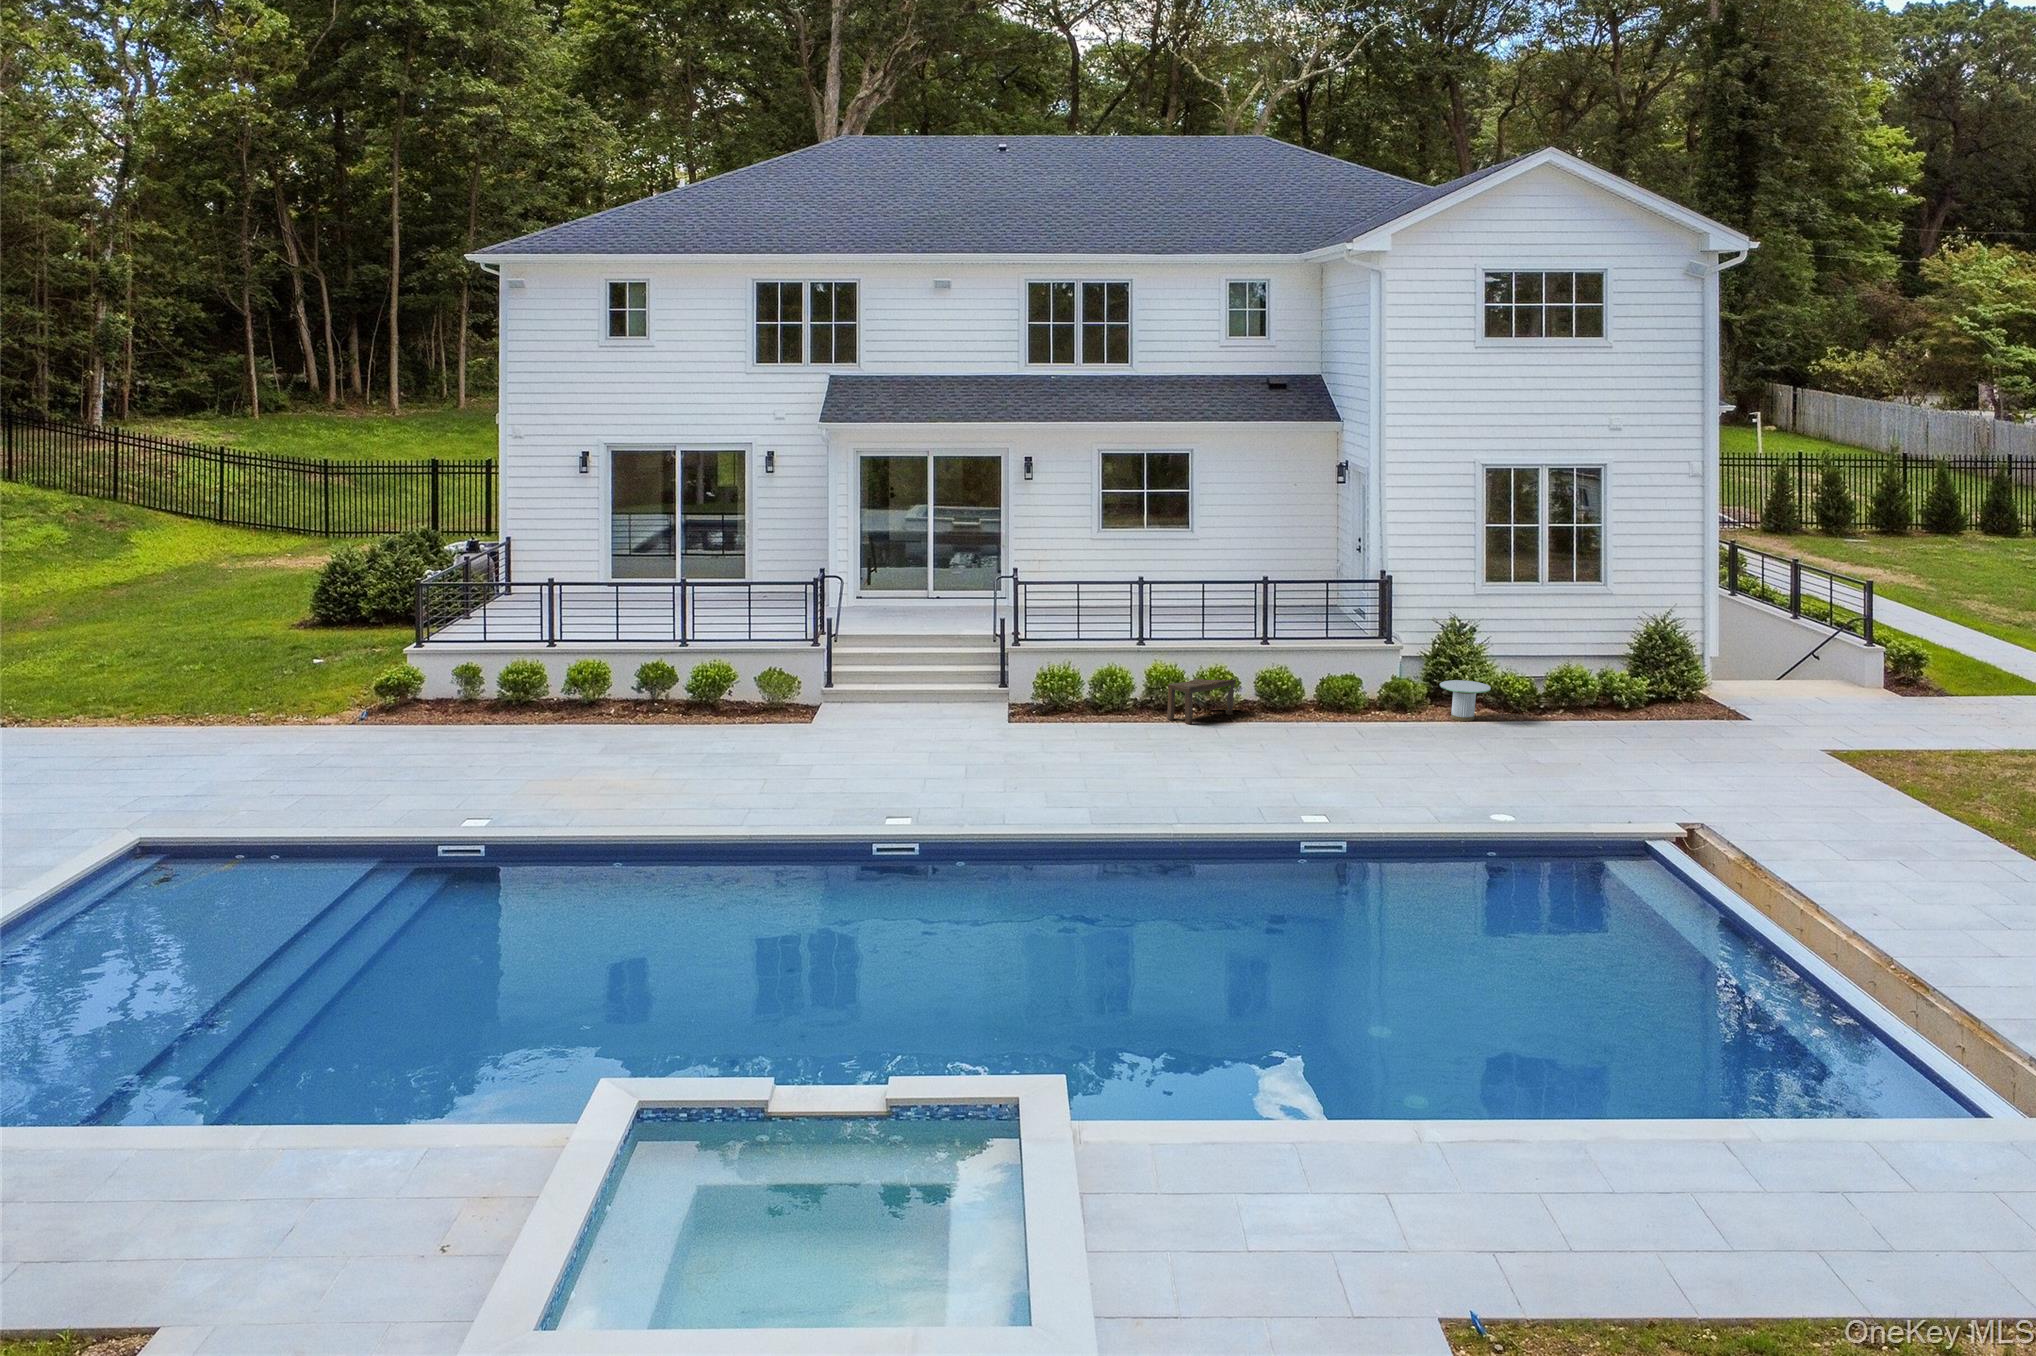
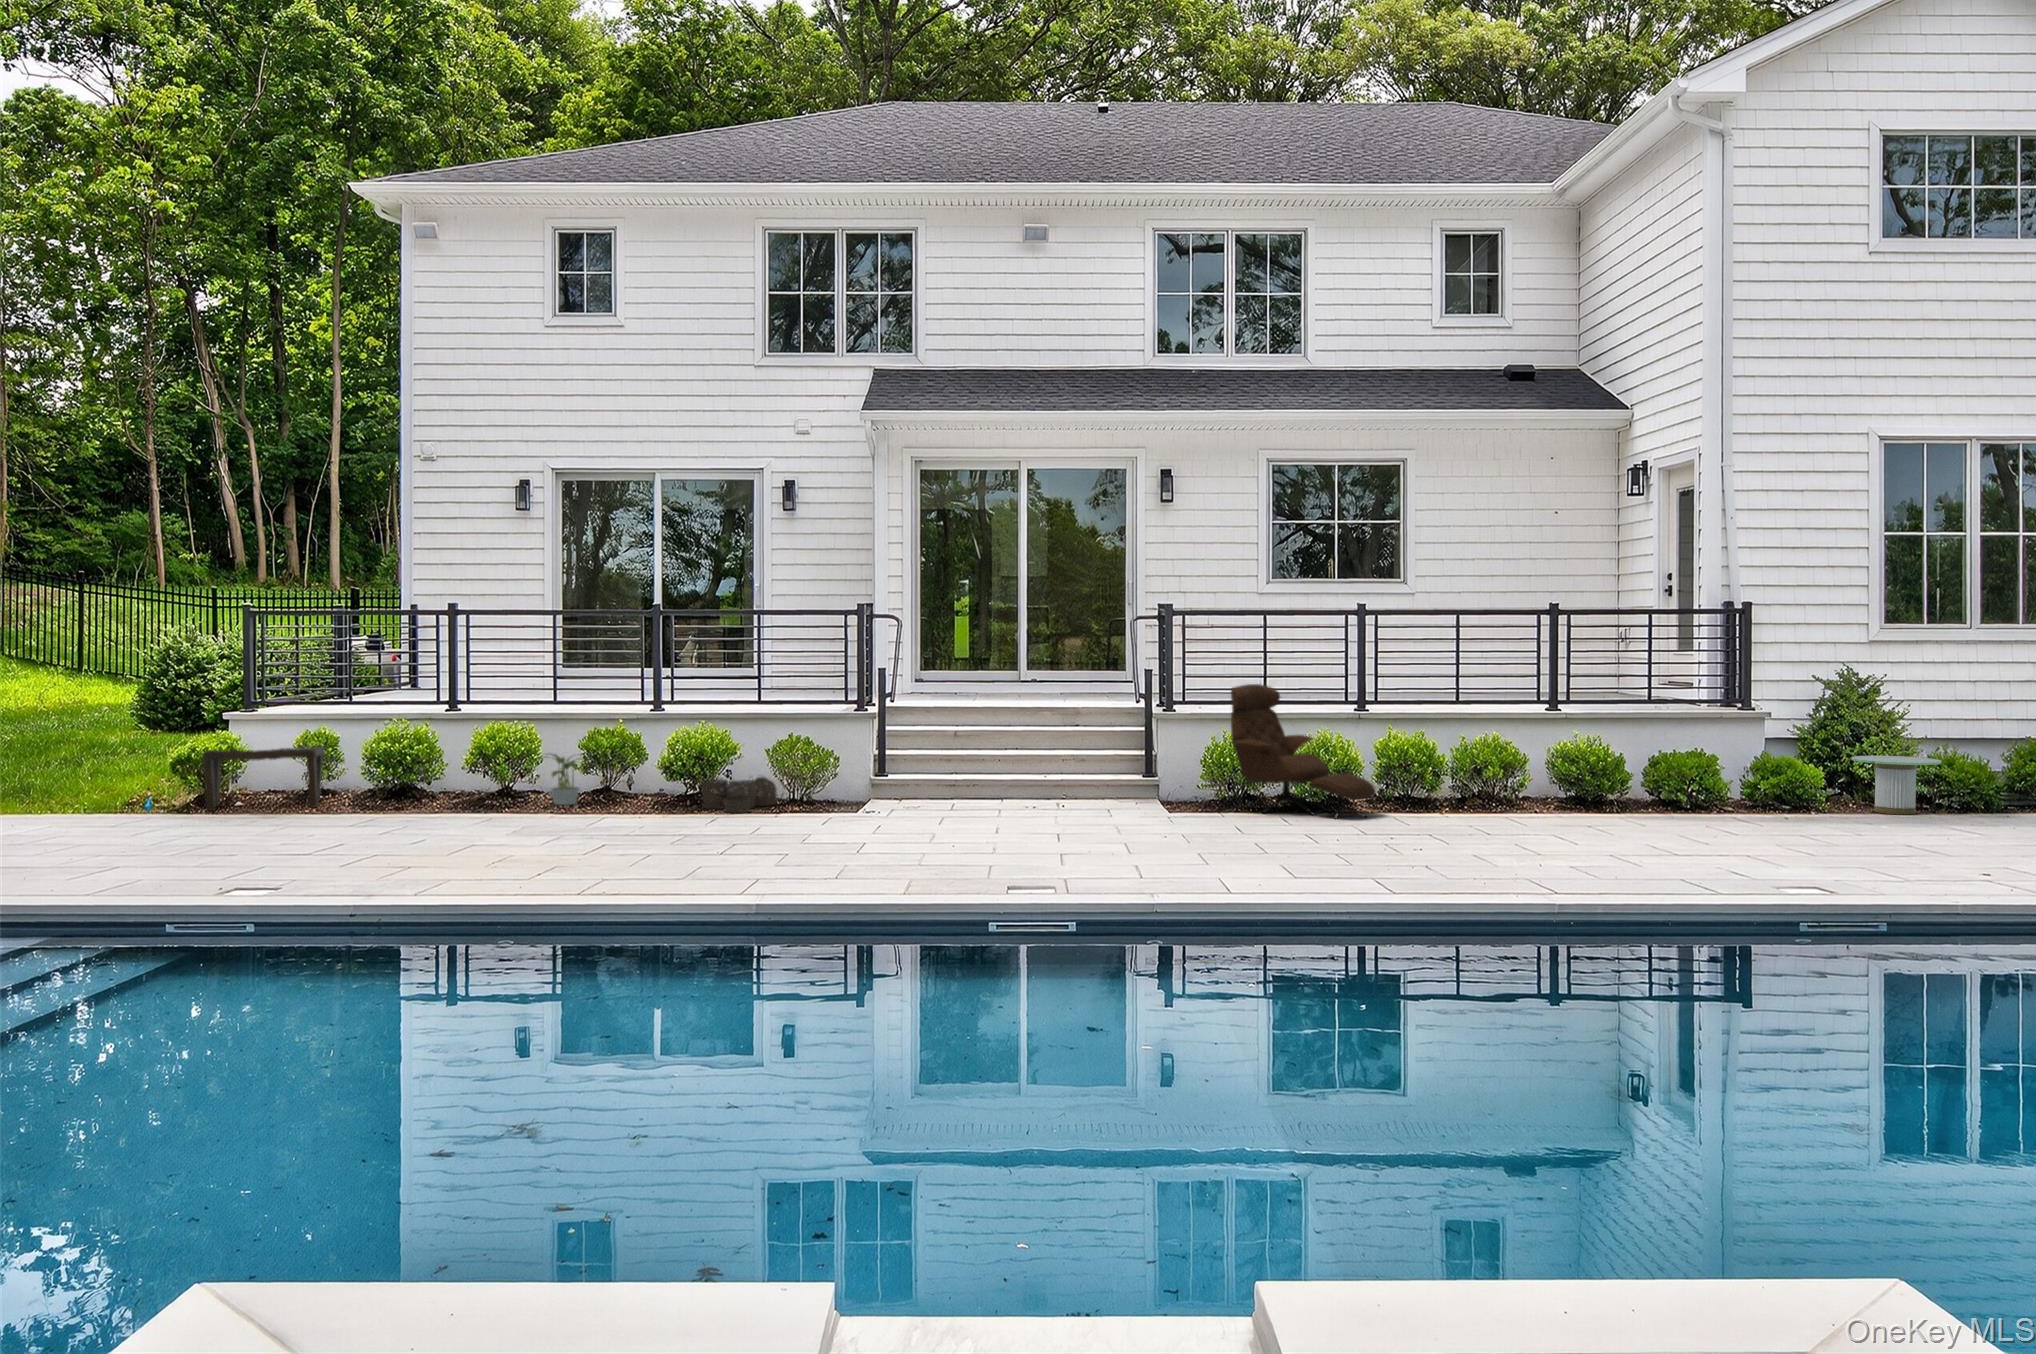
lounge chair: none [1050,633,1137,726] -> present [1231,684,1375,818]
potted plant: none [609,674,649,708] -> present [547,753,590,805]
bench: present [1167,678,1236,724] -> present [202,747,325,811]
woven basket: none [716,688,764,719] -> present [702,777,777,813]

